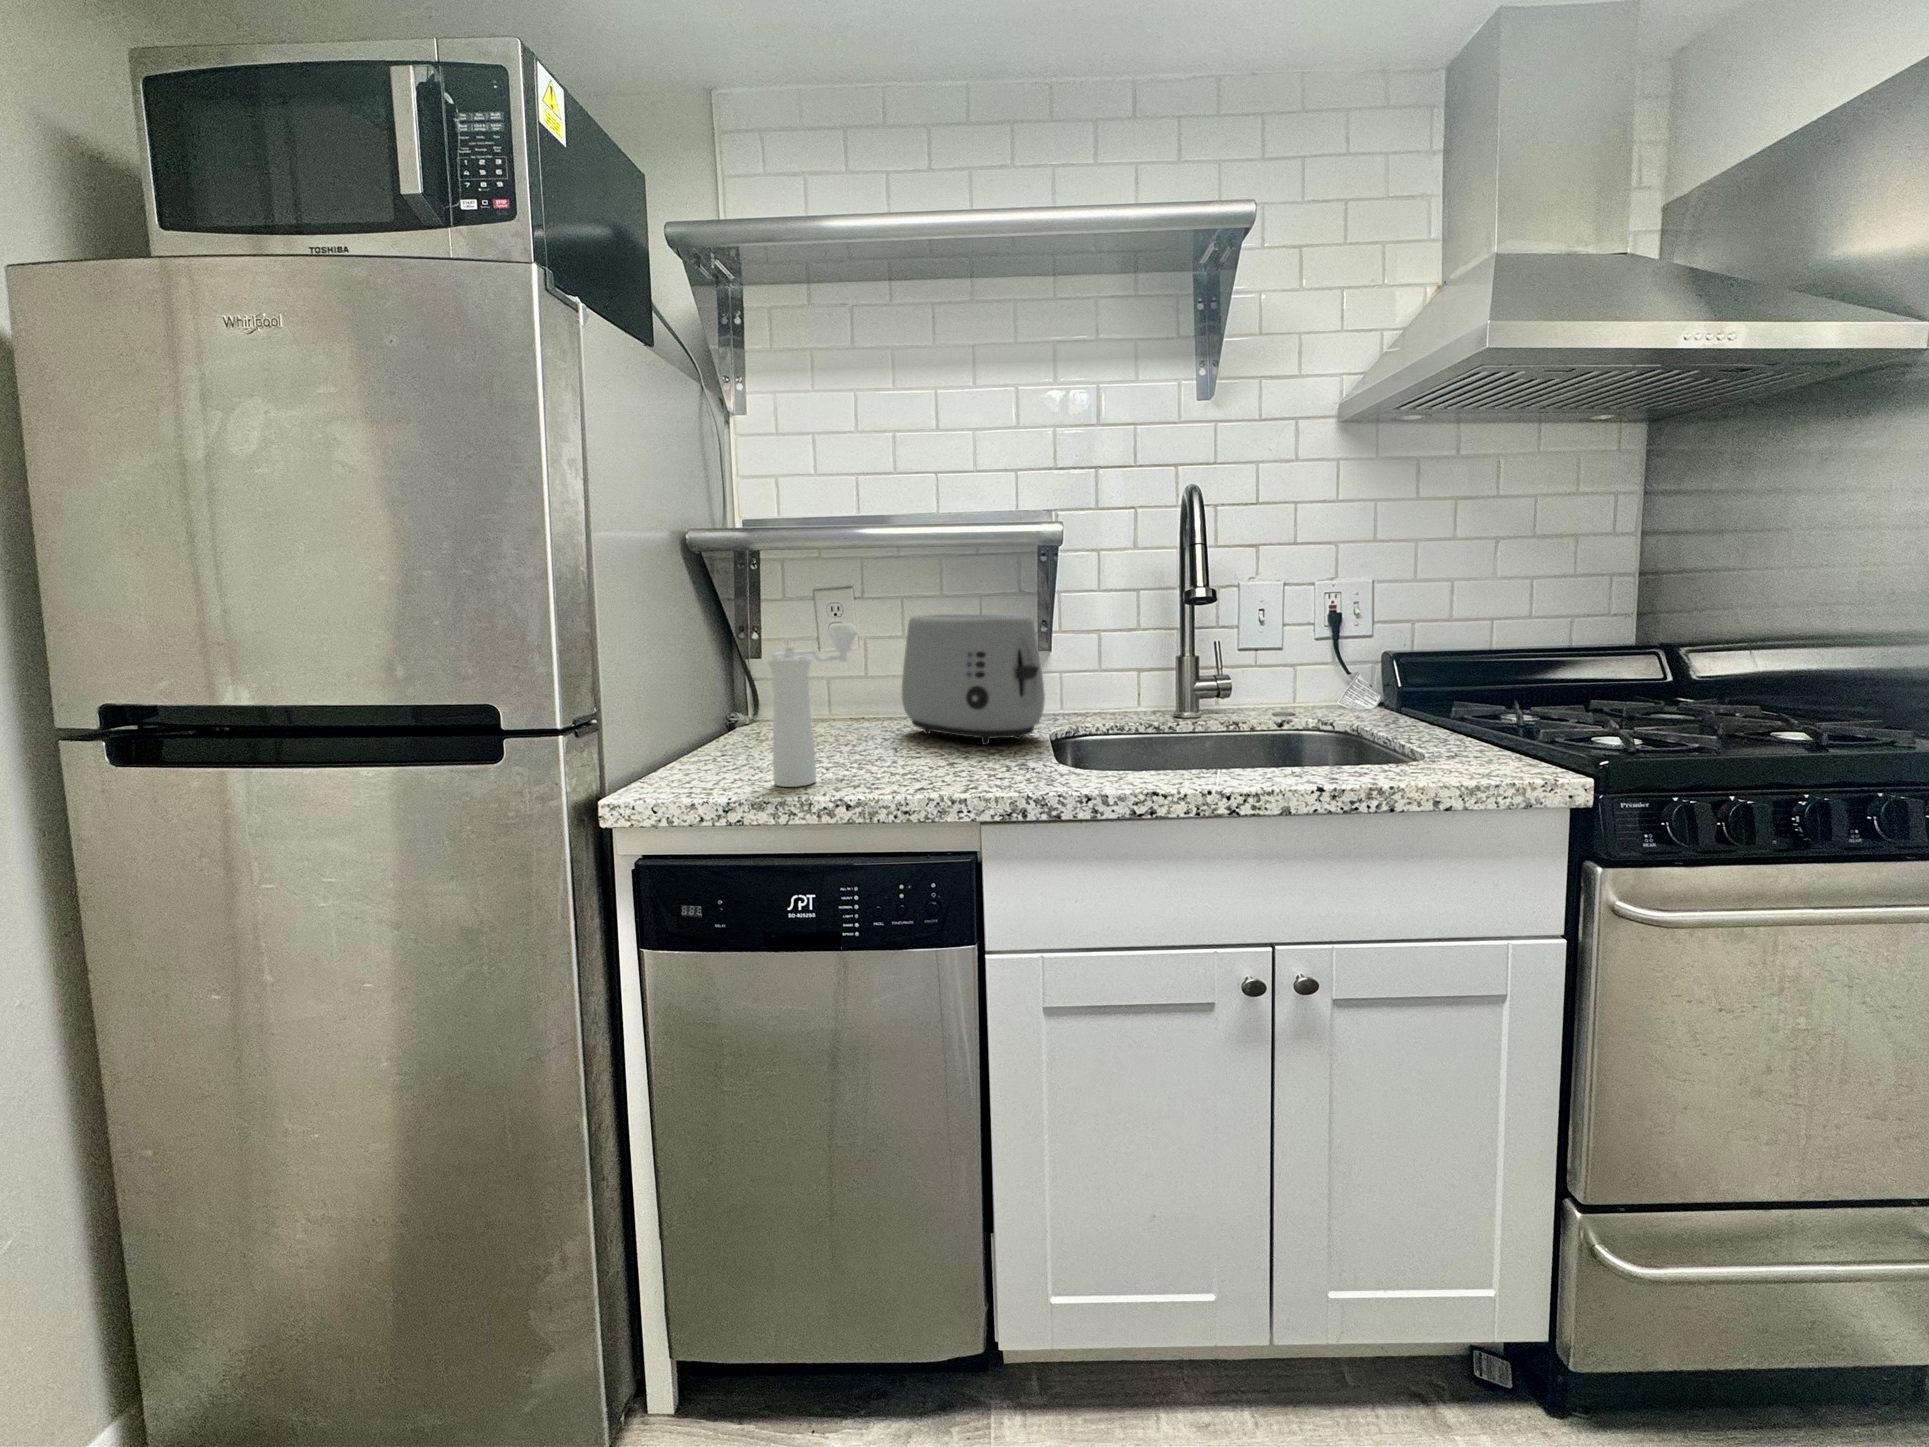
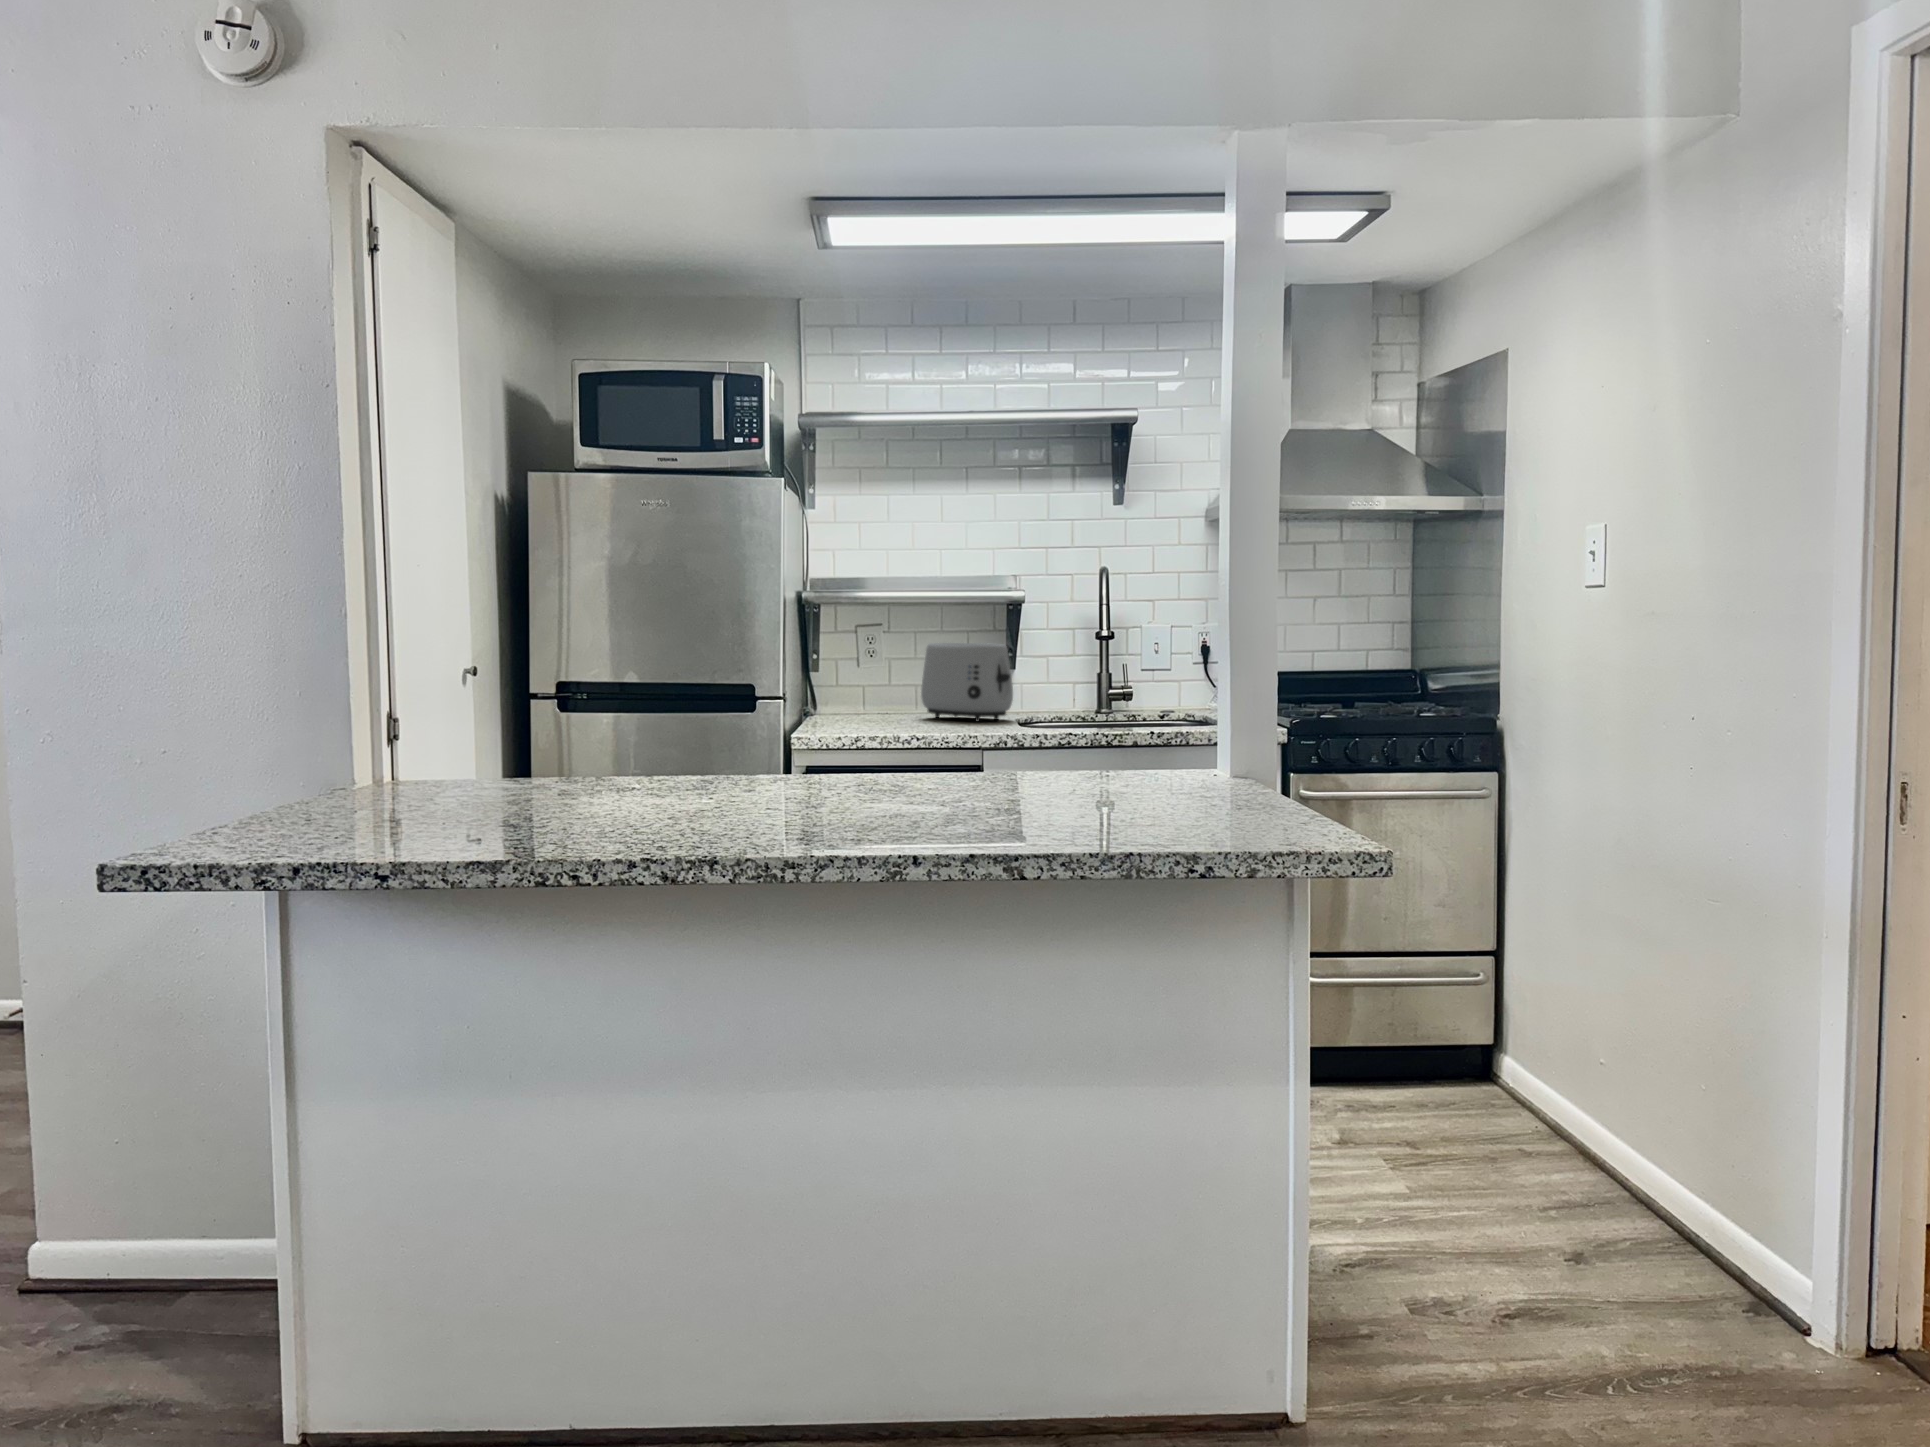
pepper mill: present [768,624,858,787] -> none [872,647,913,731]

